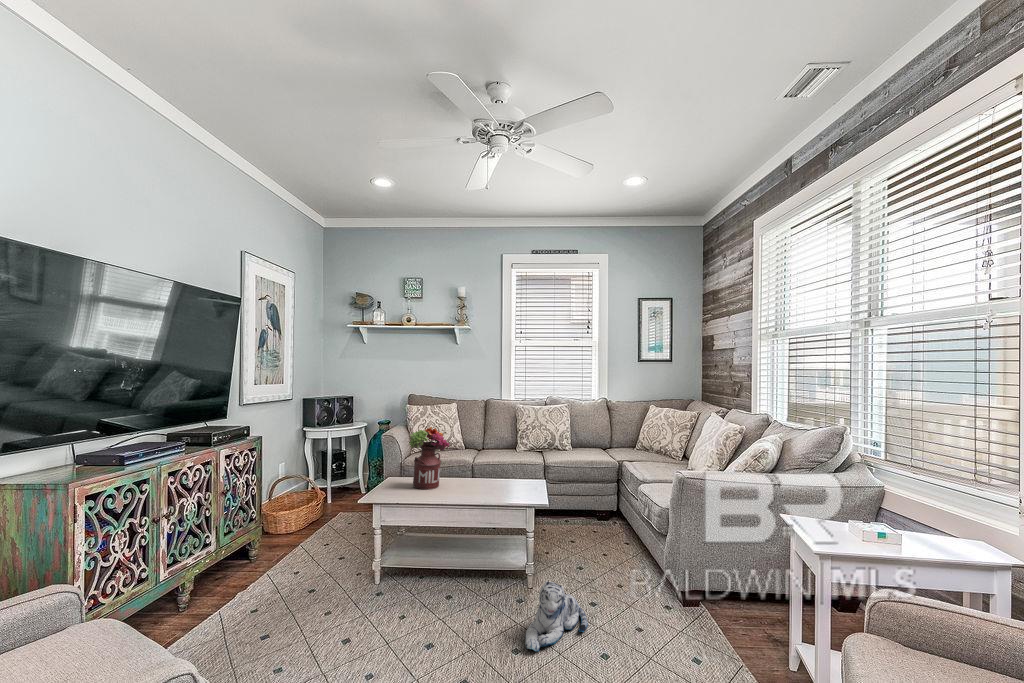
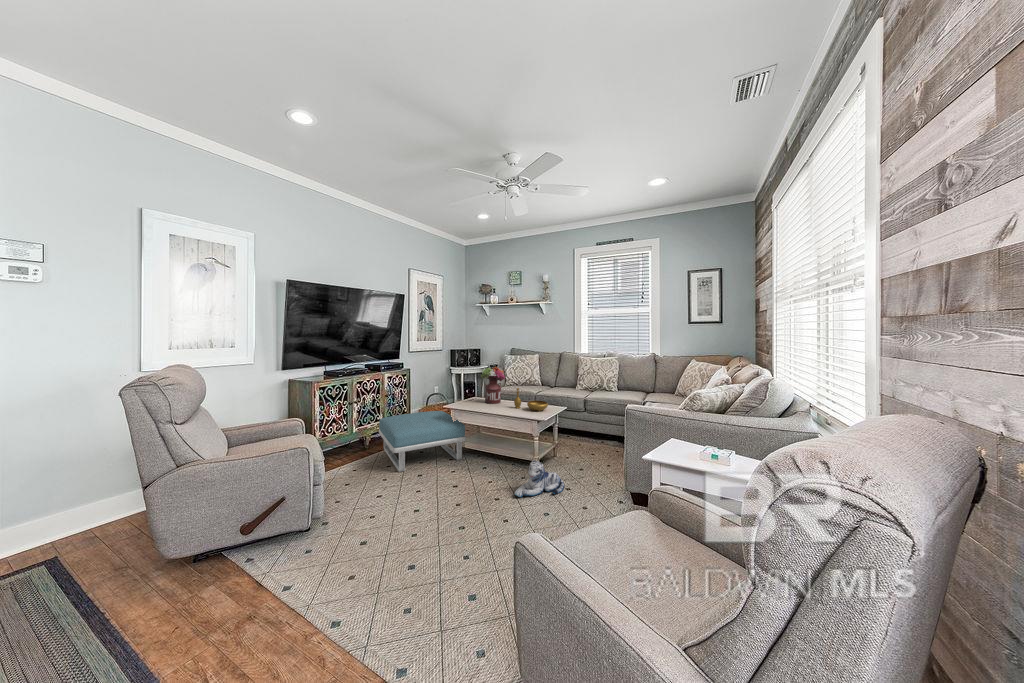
decorative bowl: none [472,460,528,495] -> present [514,388,548,411]
footstool: none [210,510,394,647] -> present [379,411,466,472]

